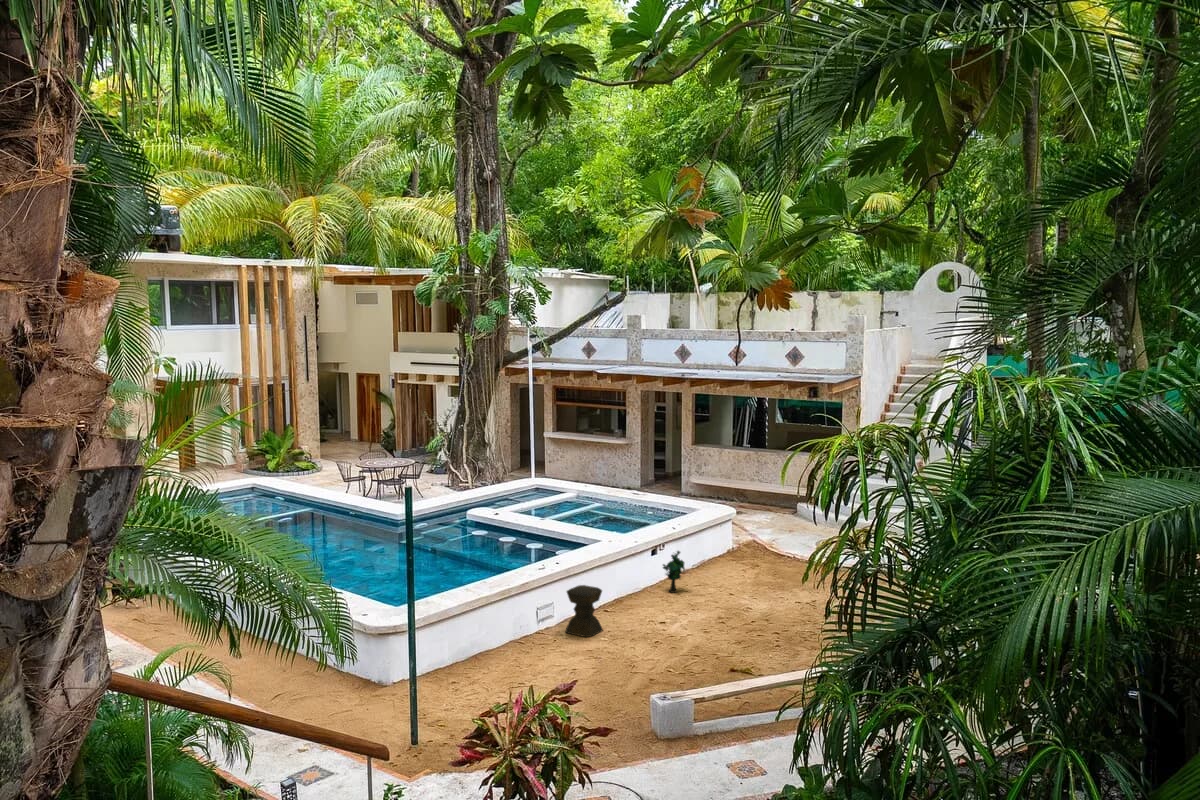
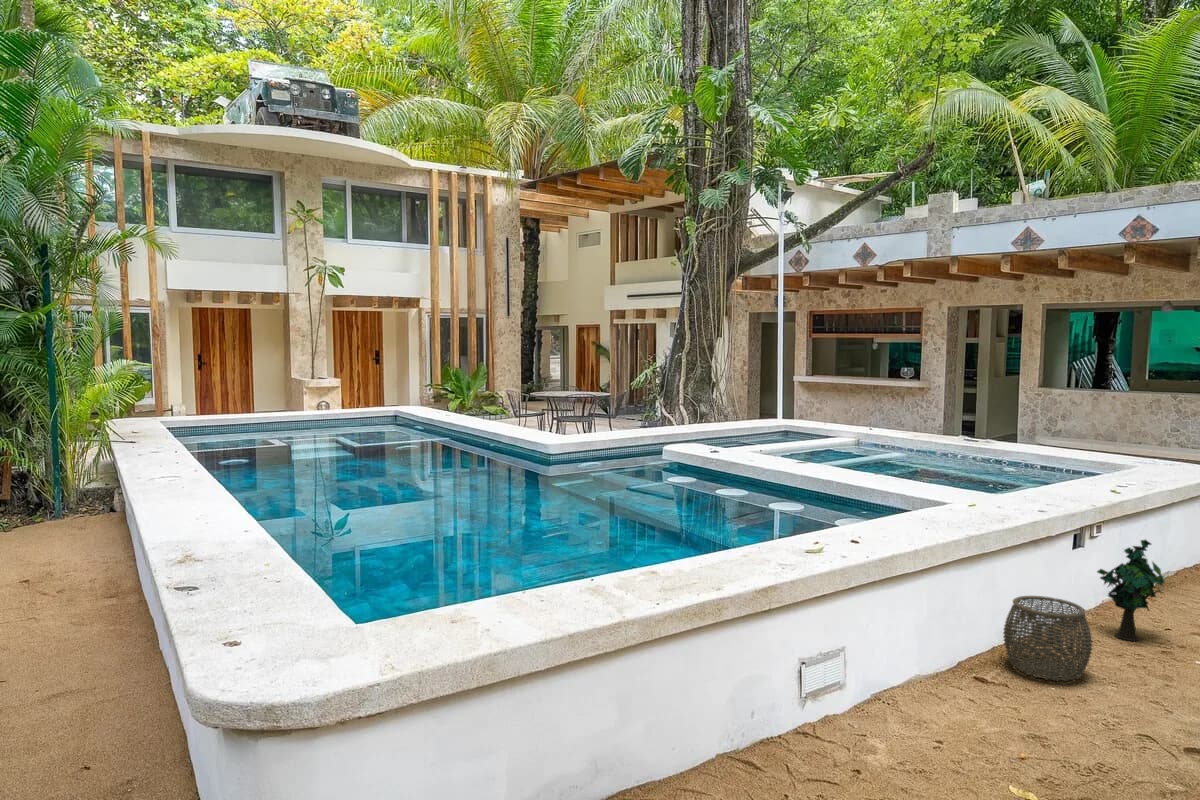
woven basket: none [618,577,649,609] -> present [1003,596,1093,681]
stool: present [565,585,603,637] -> none [880,609,999,772]

